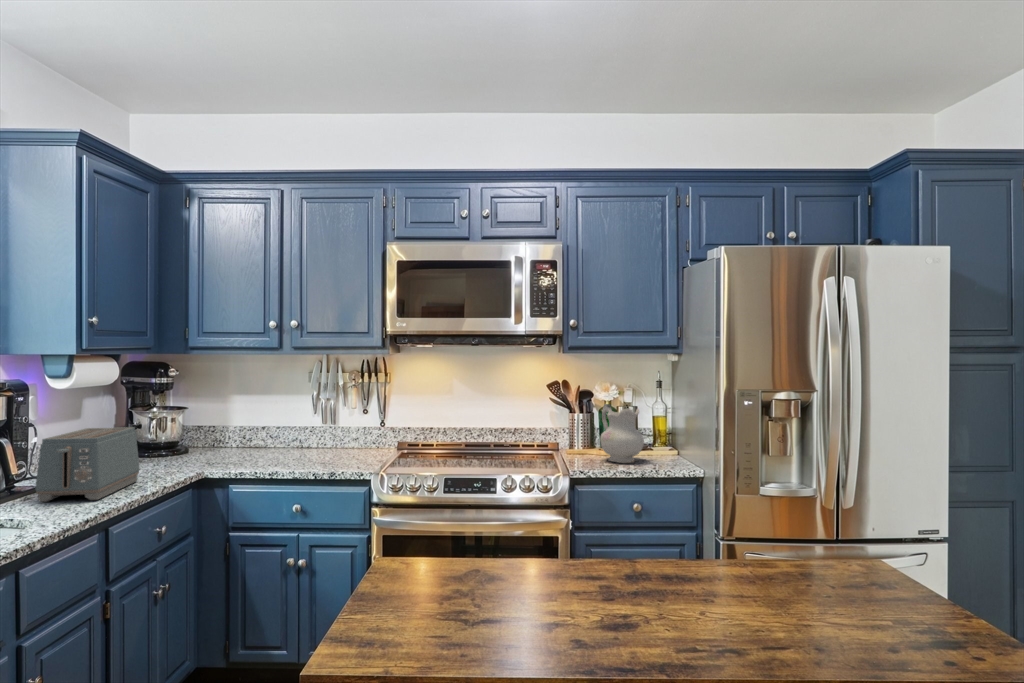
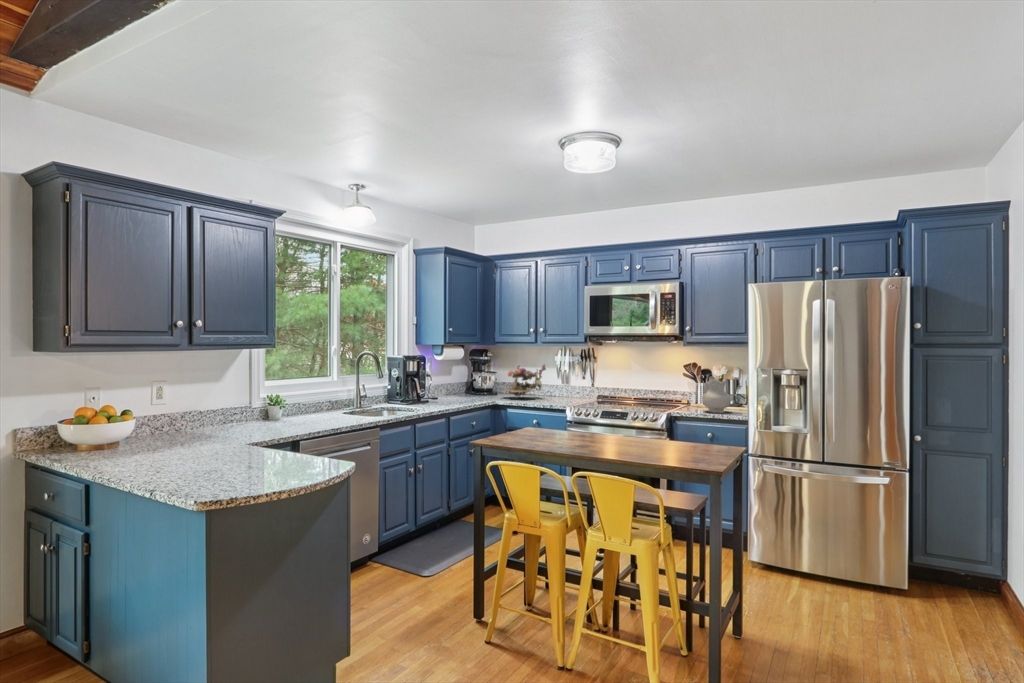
flower arrangement: none [211,389,299,456] -> present [505,365,546,396]
toaster: present [35,427,140,502] -> none [429,377,468,405]

